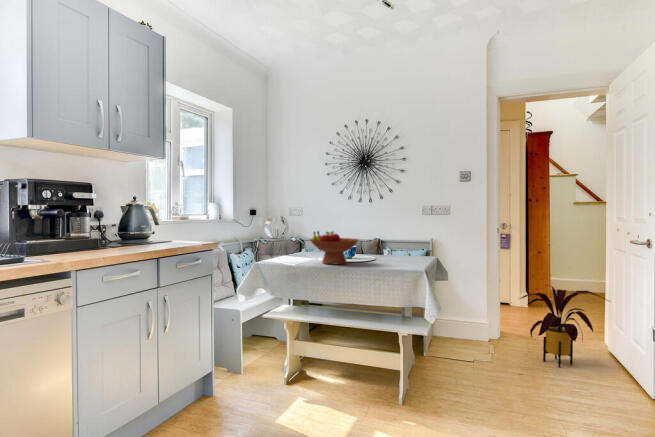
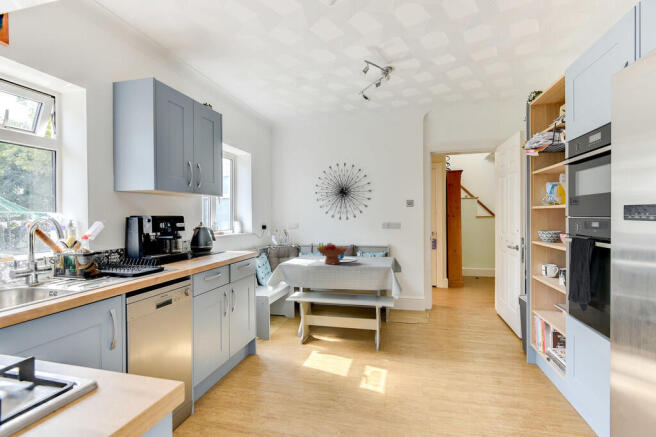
house plant: present [520,286,608,367] -> none [446,273,501,325]

